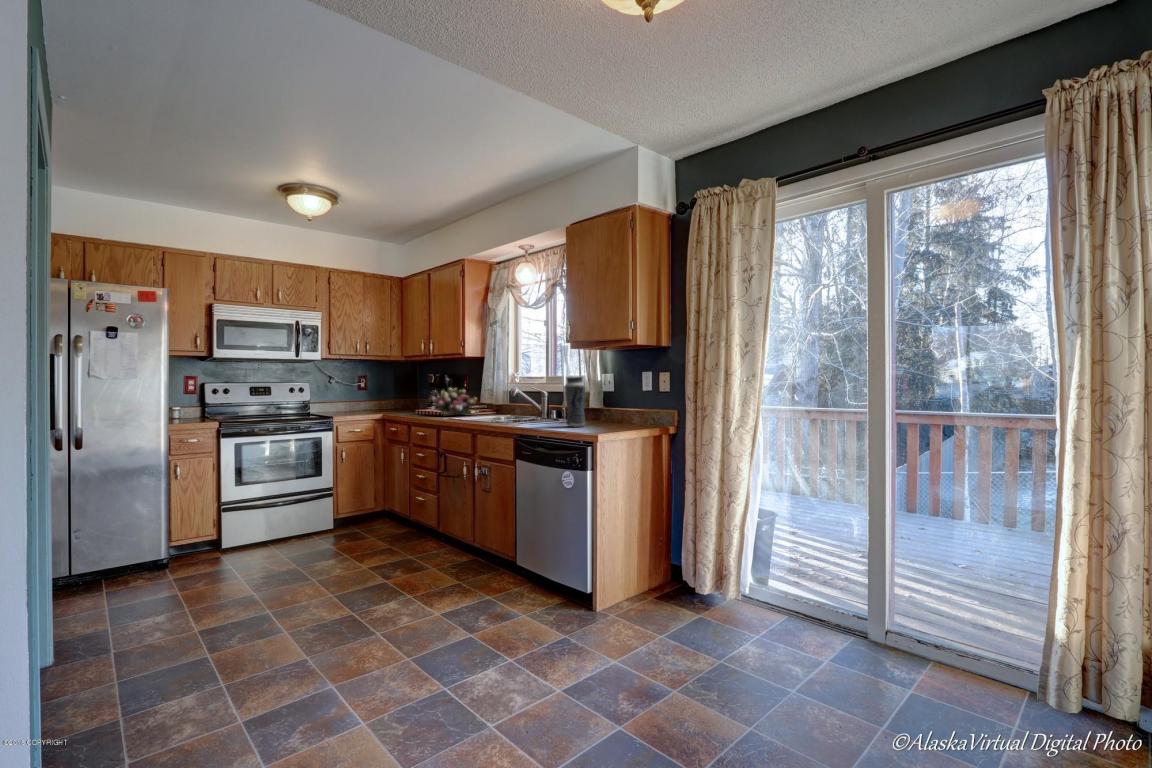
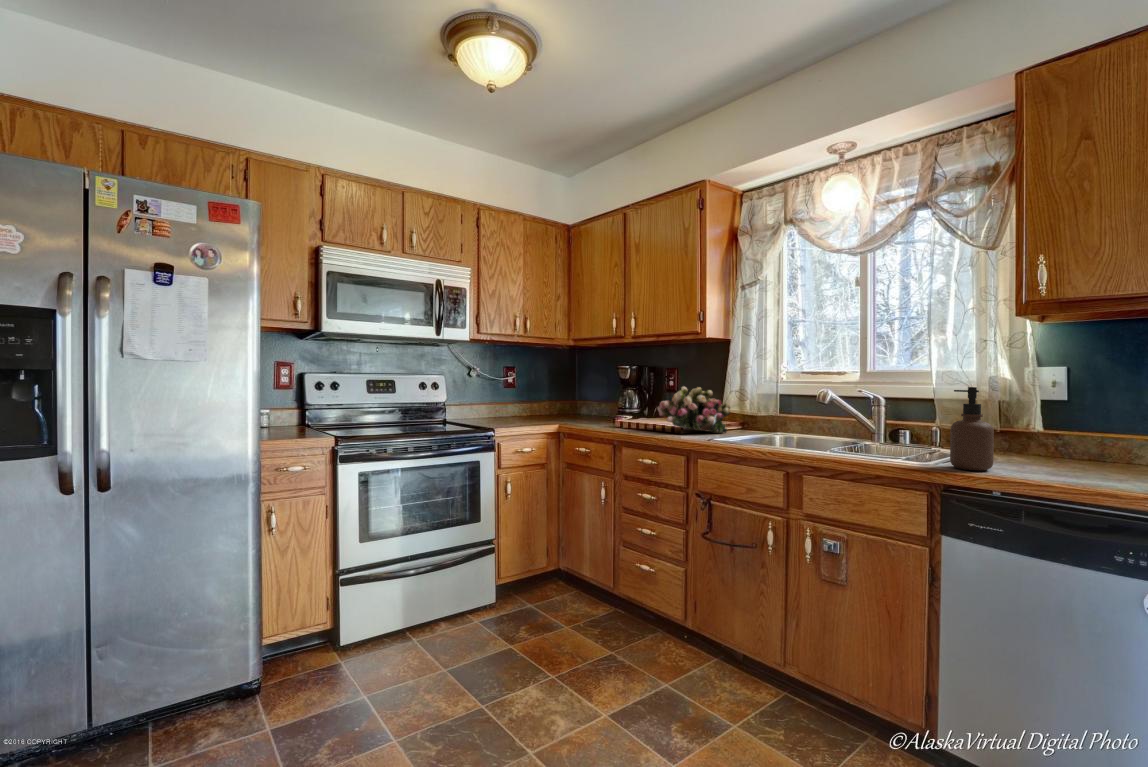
vase: present [565,377,585,427] -> none [1036,371,1090,475]
soap dispenser: none [529,385,547,426] -> present [950,387,994,471]

